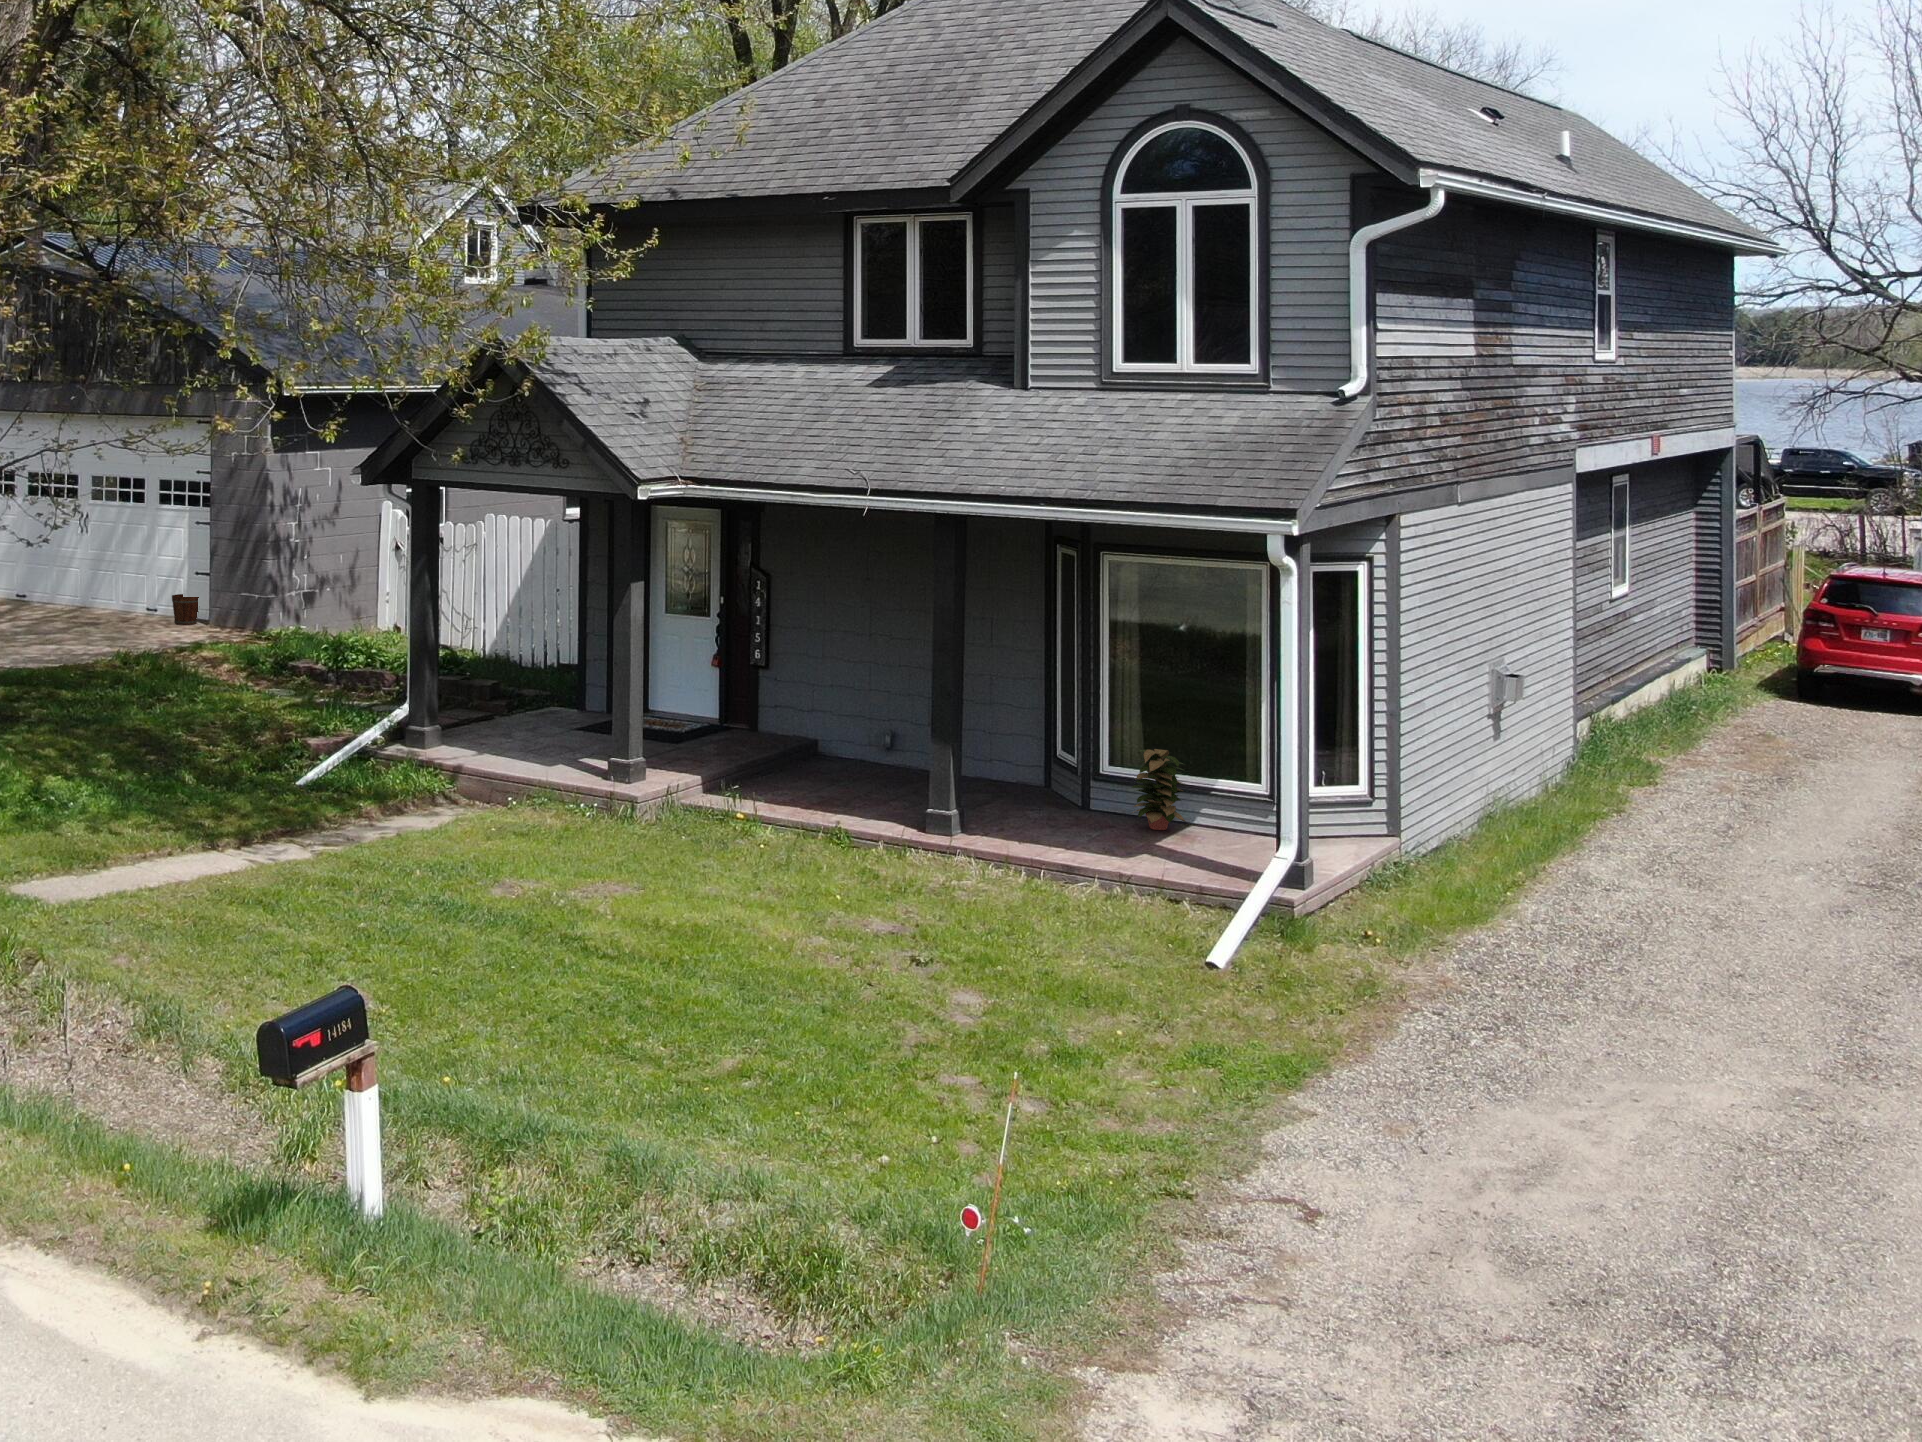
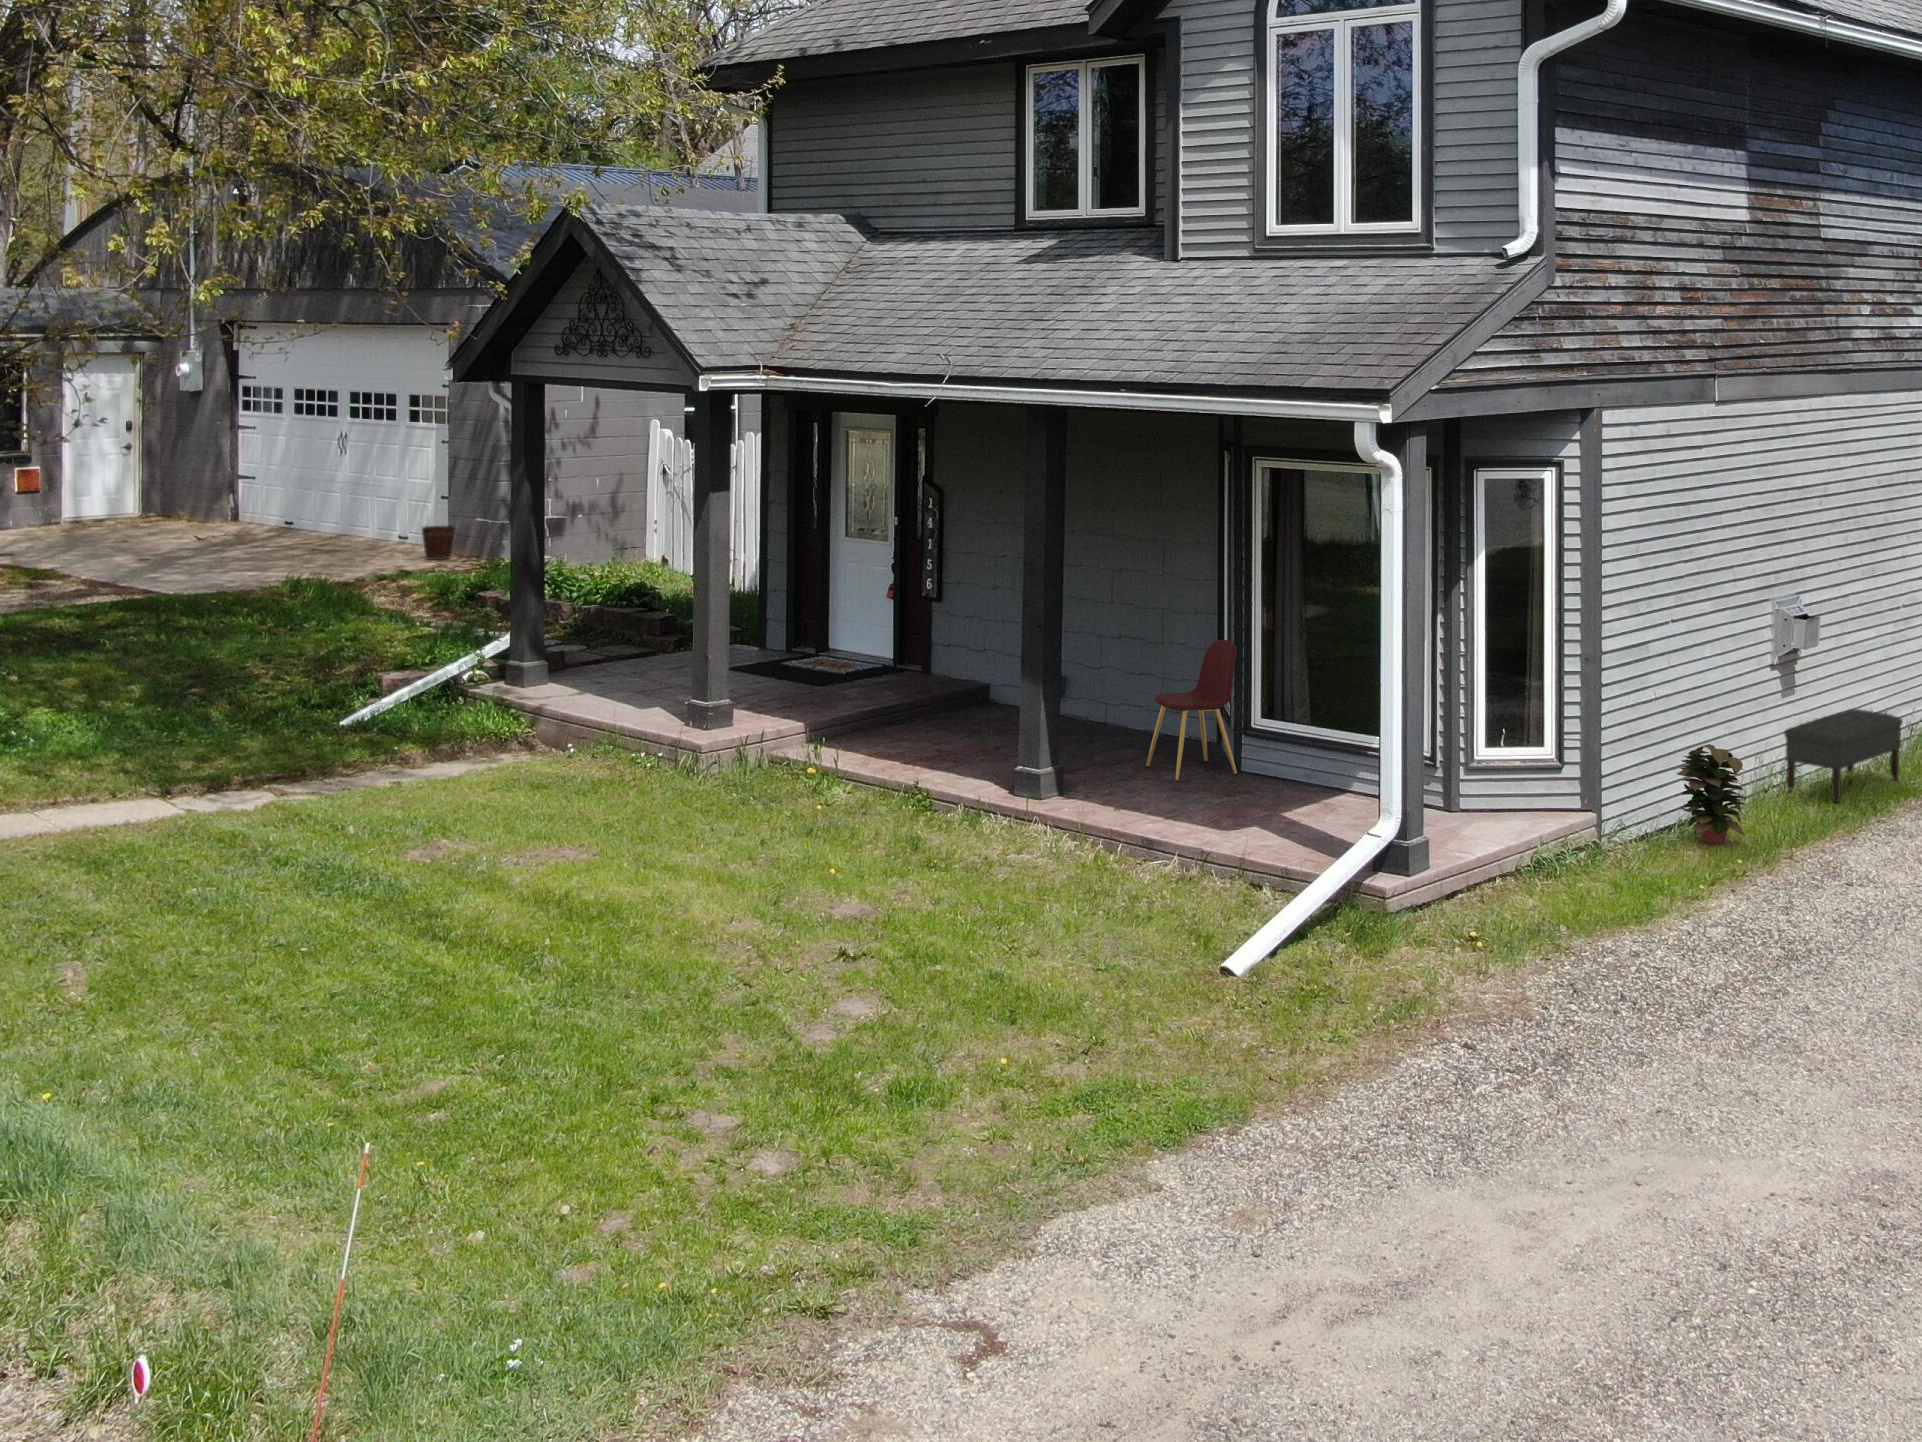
chair: none [1014,701,1093,819] -> present [1146,640,1237,781]
bench: none [1502,748,1584,827] -> present [1784,709,1903,803]
decorative plant: present [1132,749,1186,830] -> present [1677,744,1746,844]

